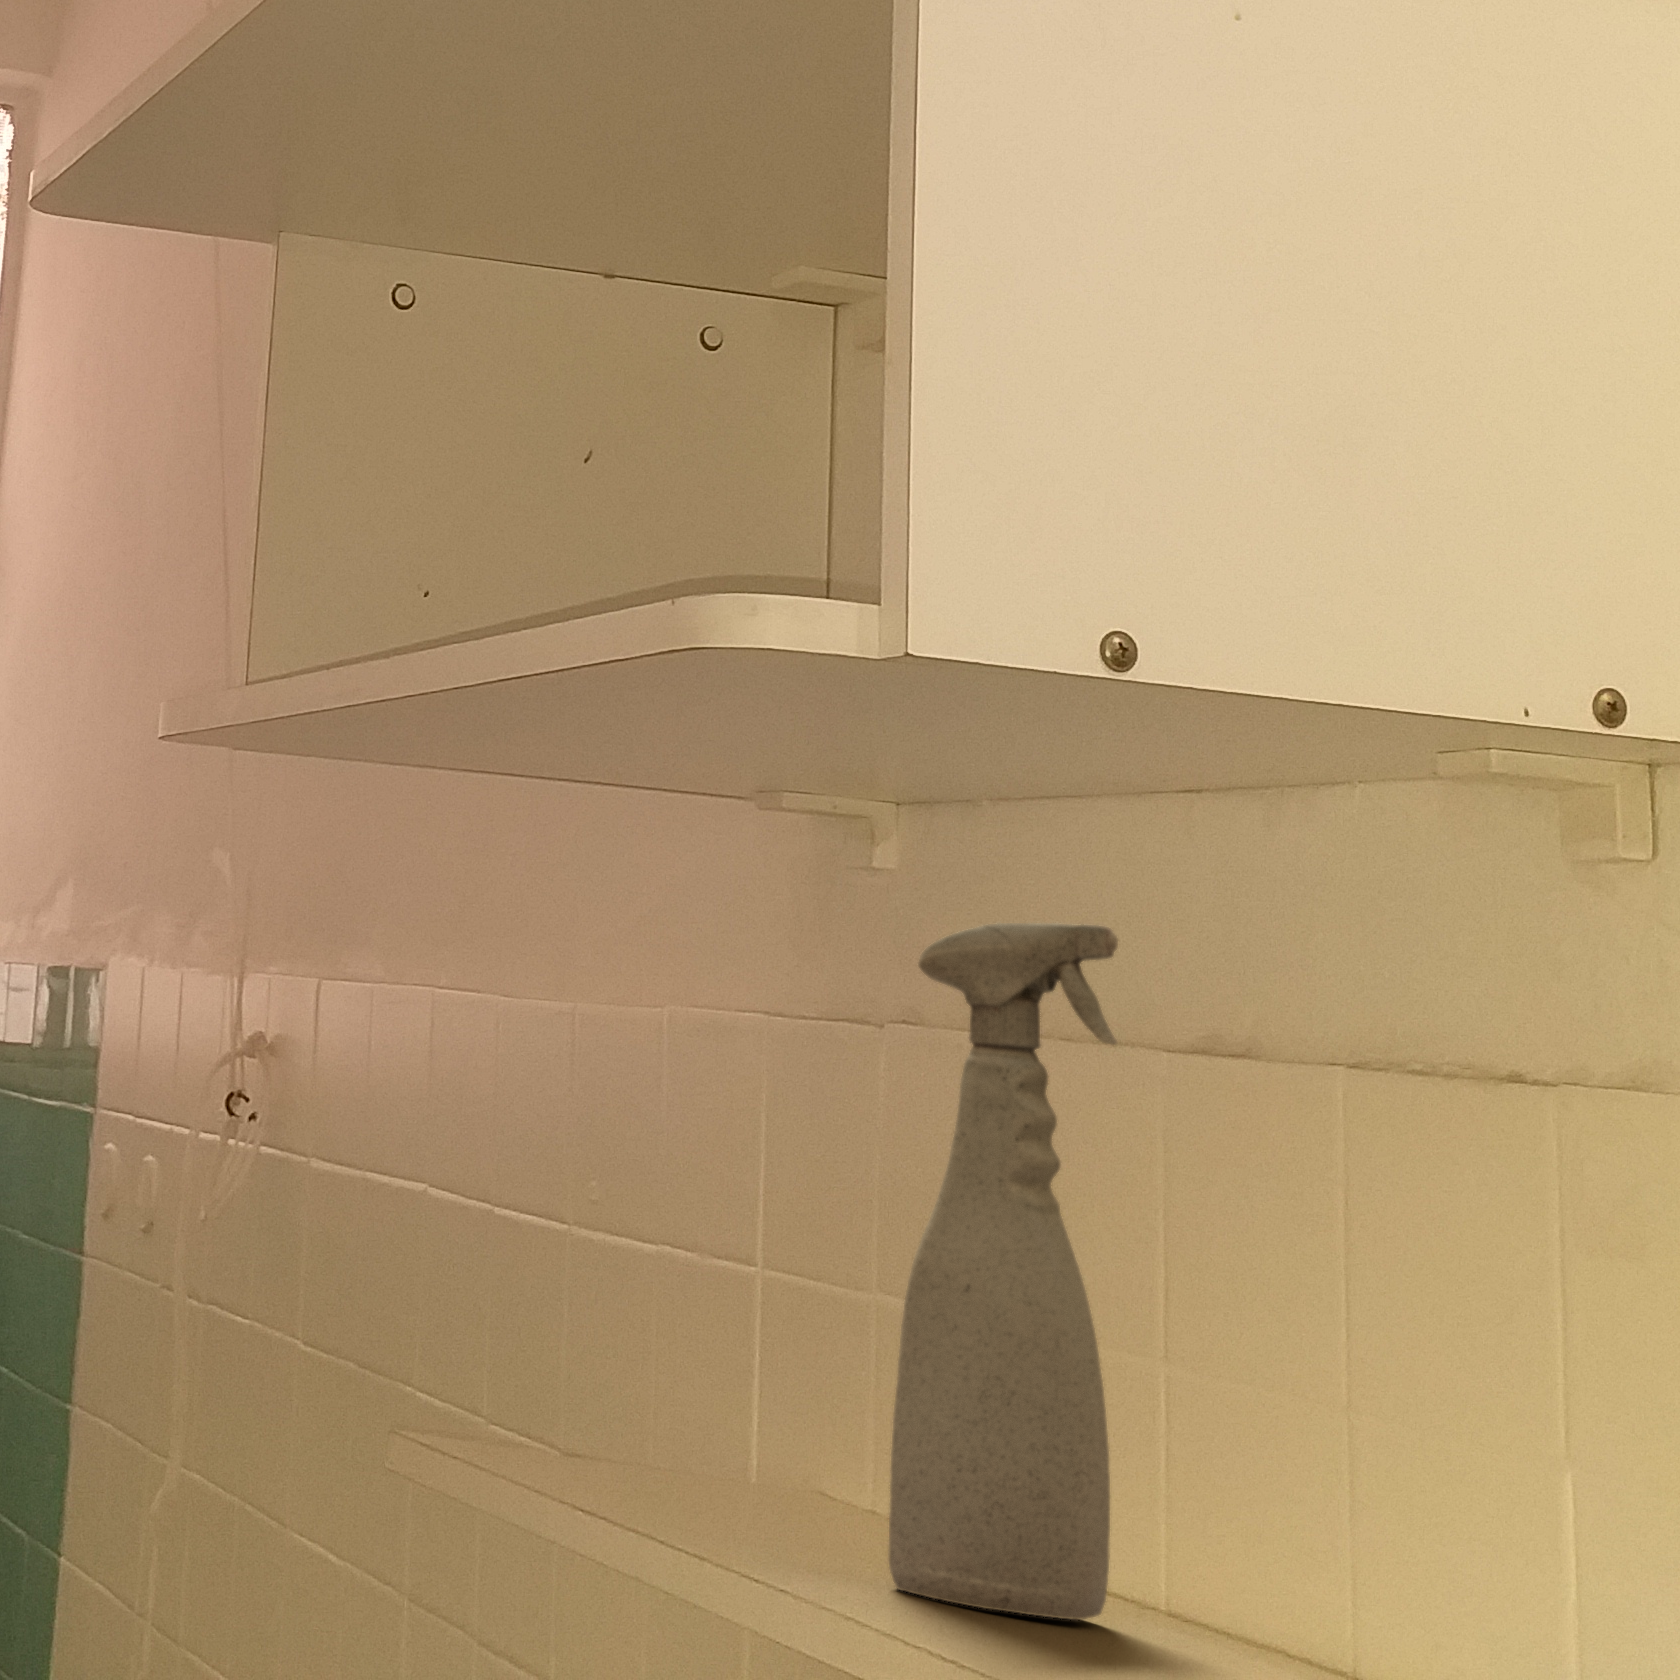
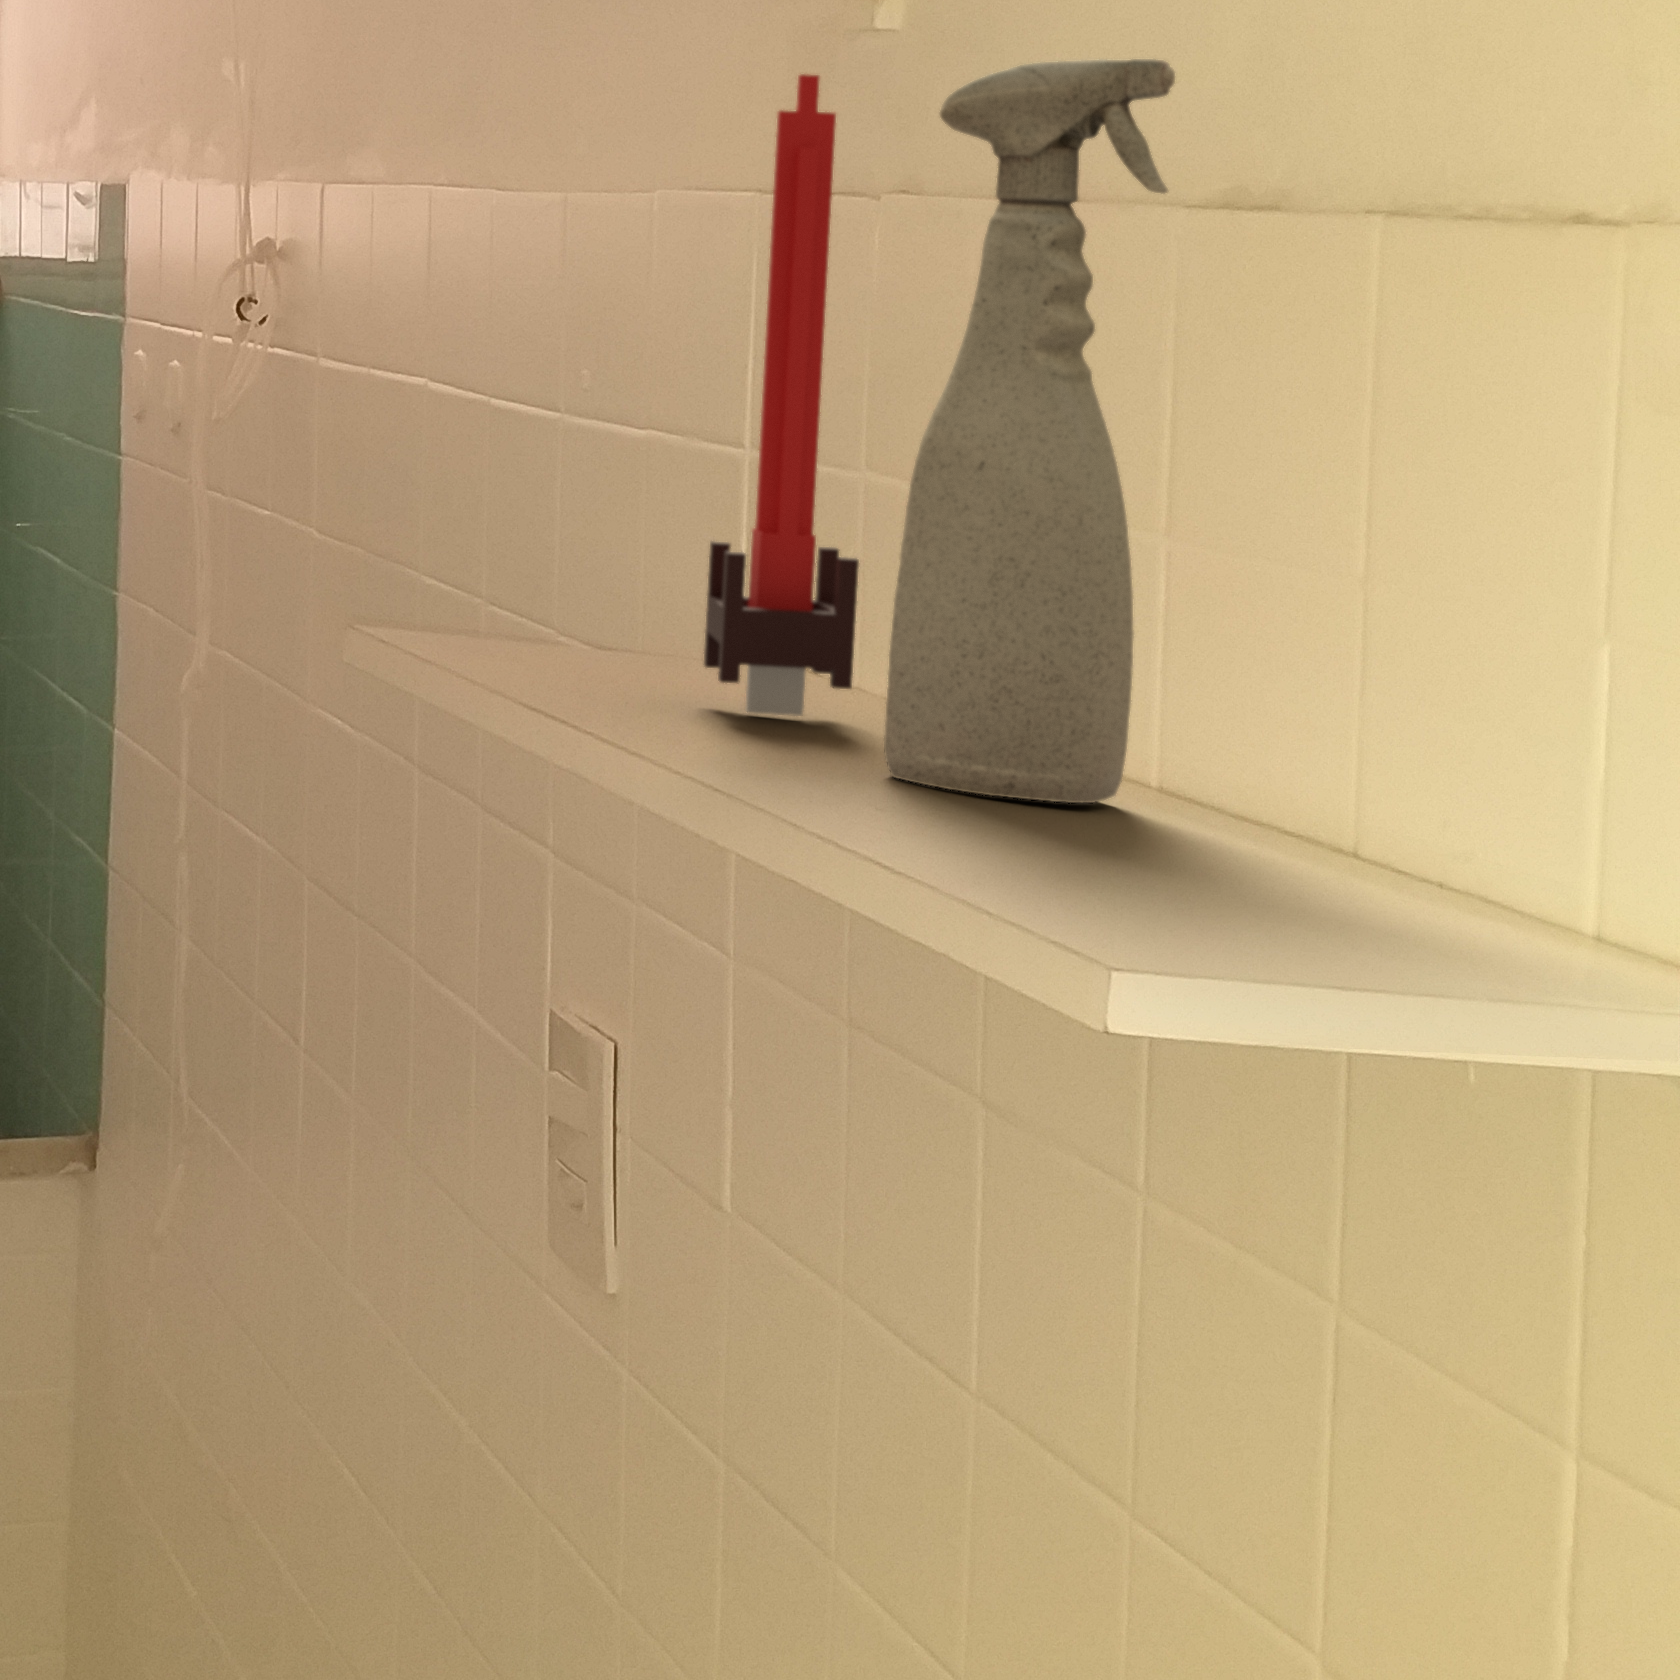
candle: none [712,919,855,1532] -> present [704,74,859,716]

